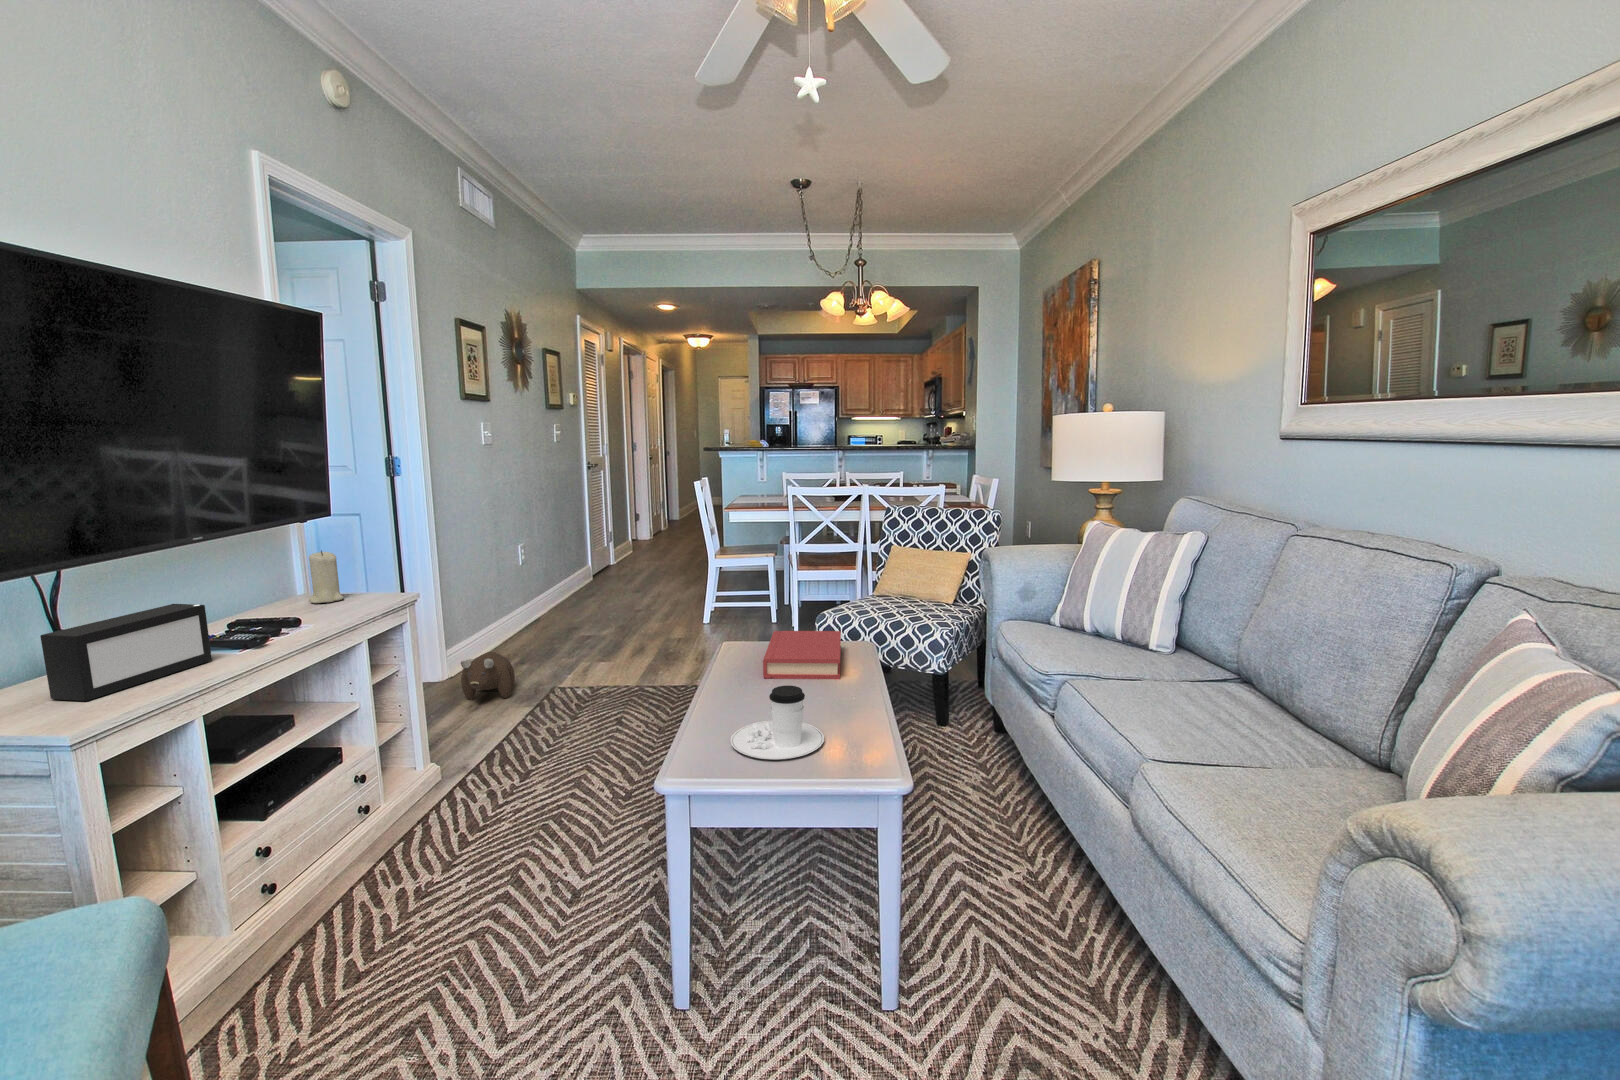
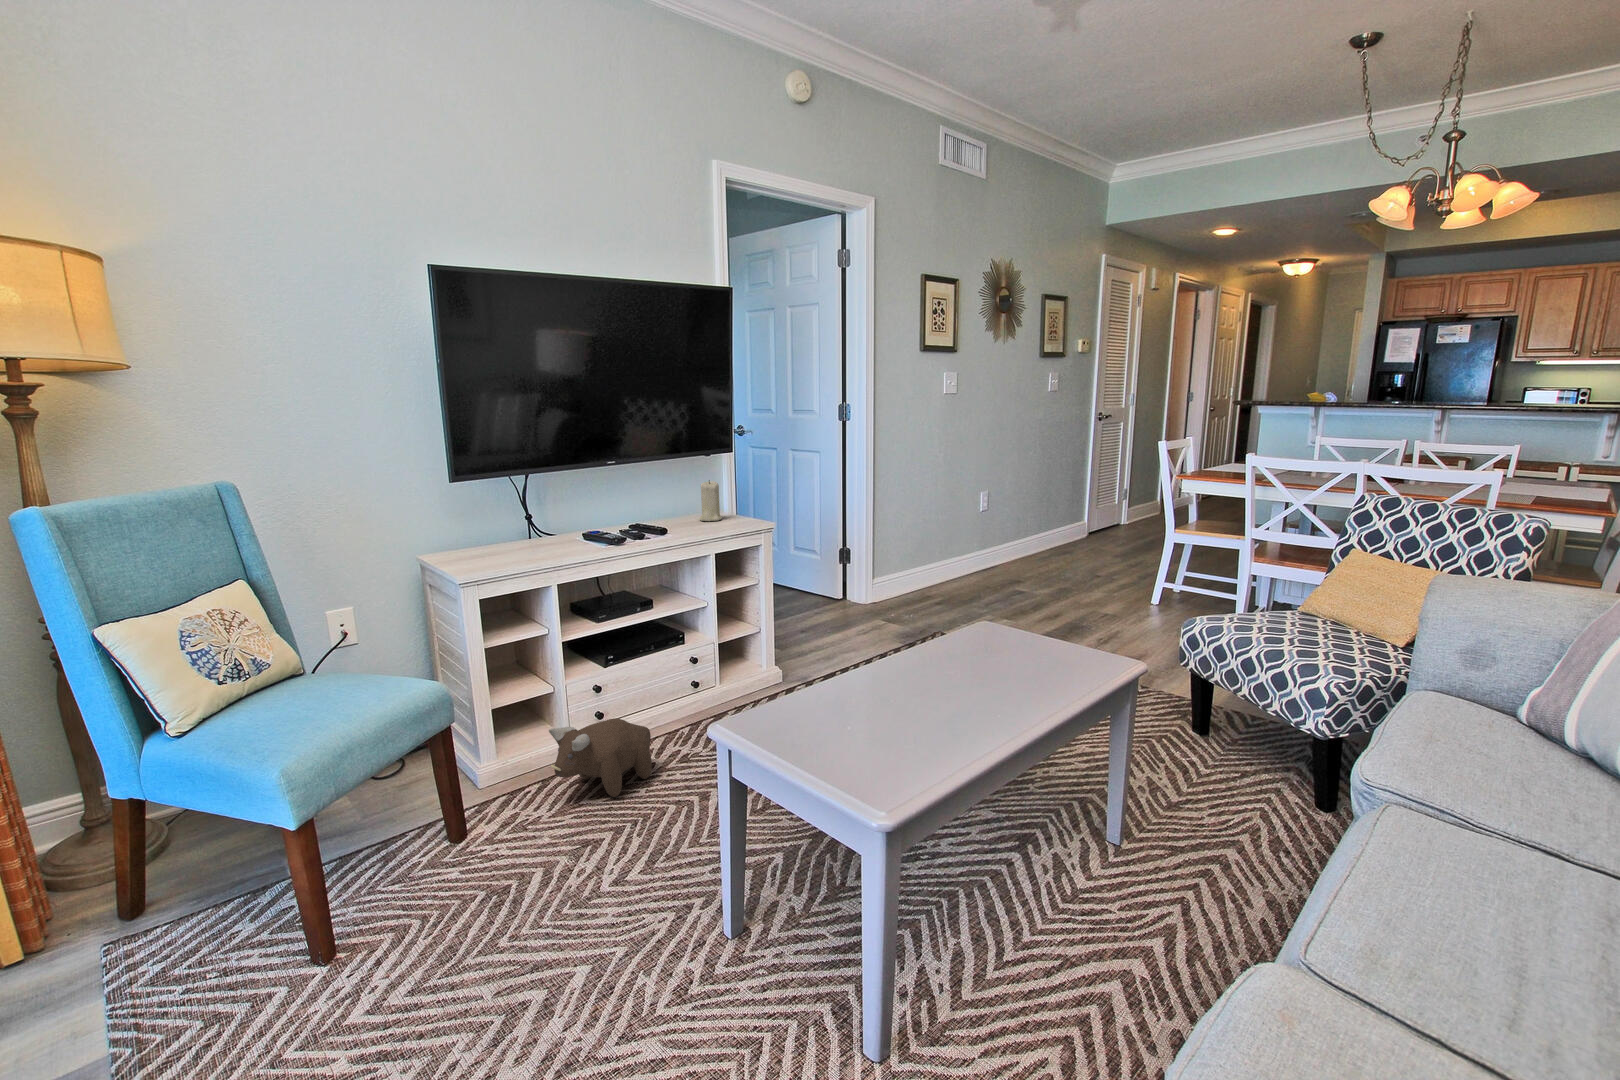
speaker: present [40,604,212,701] -> none [488,505,582,557]
hardback book: present [763,631,841,679] -> none [968,619,1110,690]
plush toy: present [461,652,515,699] -> present [549,718,652,797]
coffee cup: present [731,685,824,760] -> none [813,666,916,745]

